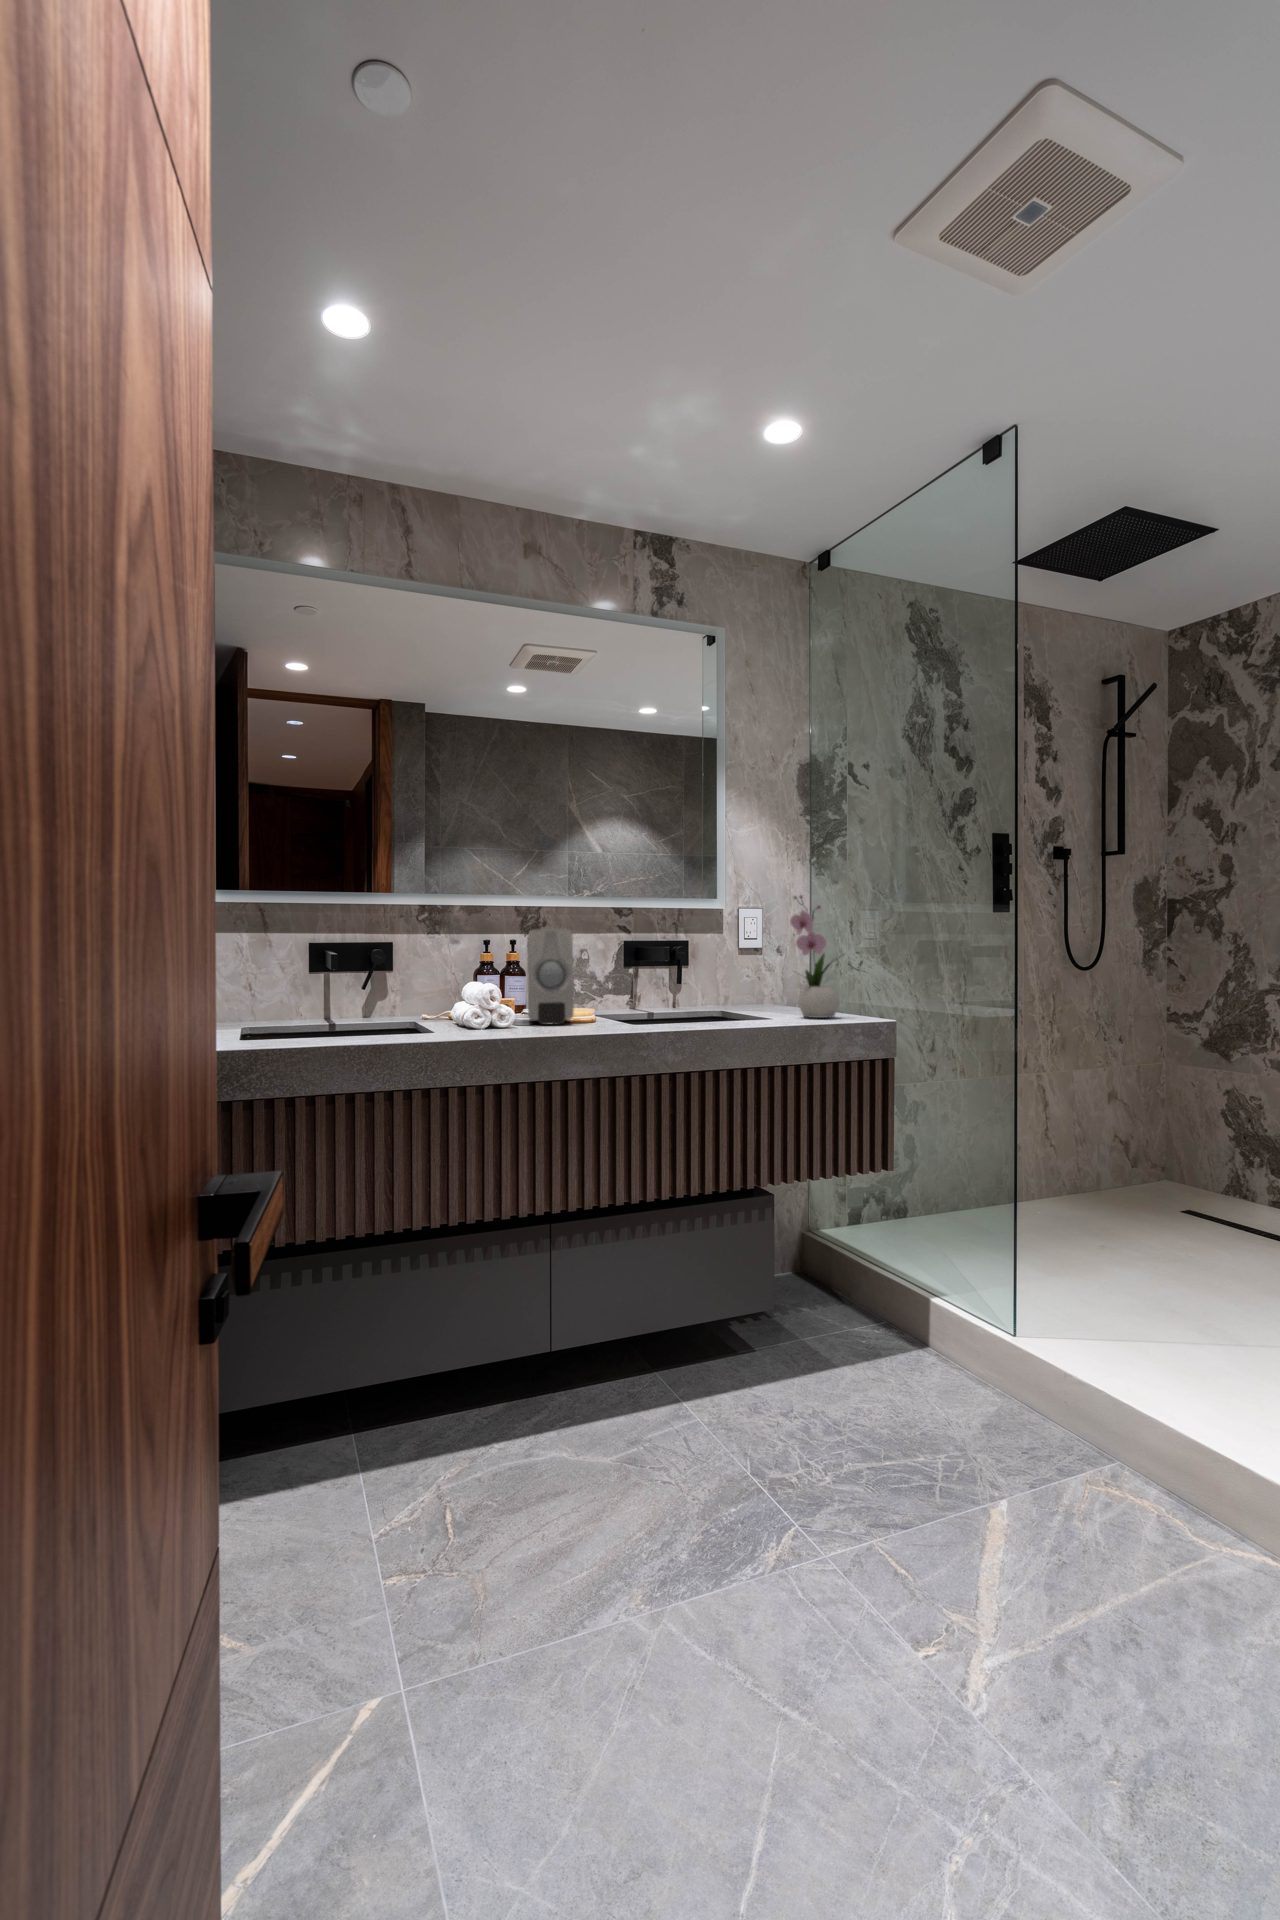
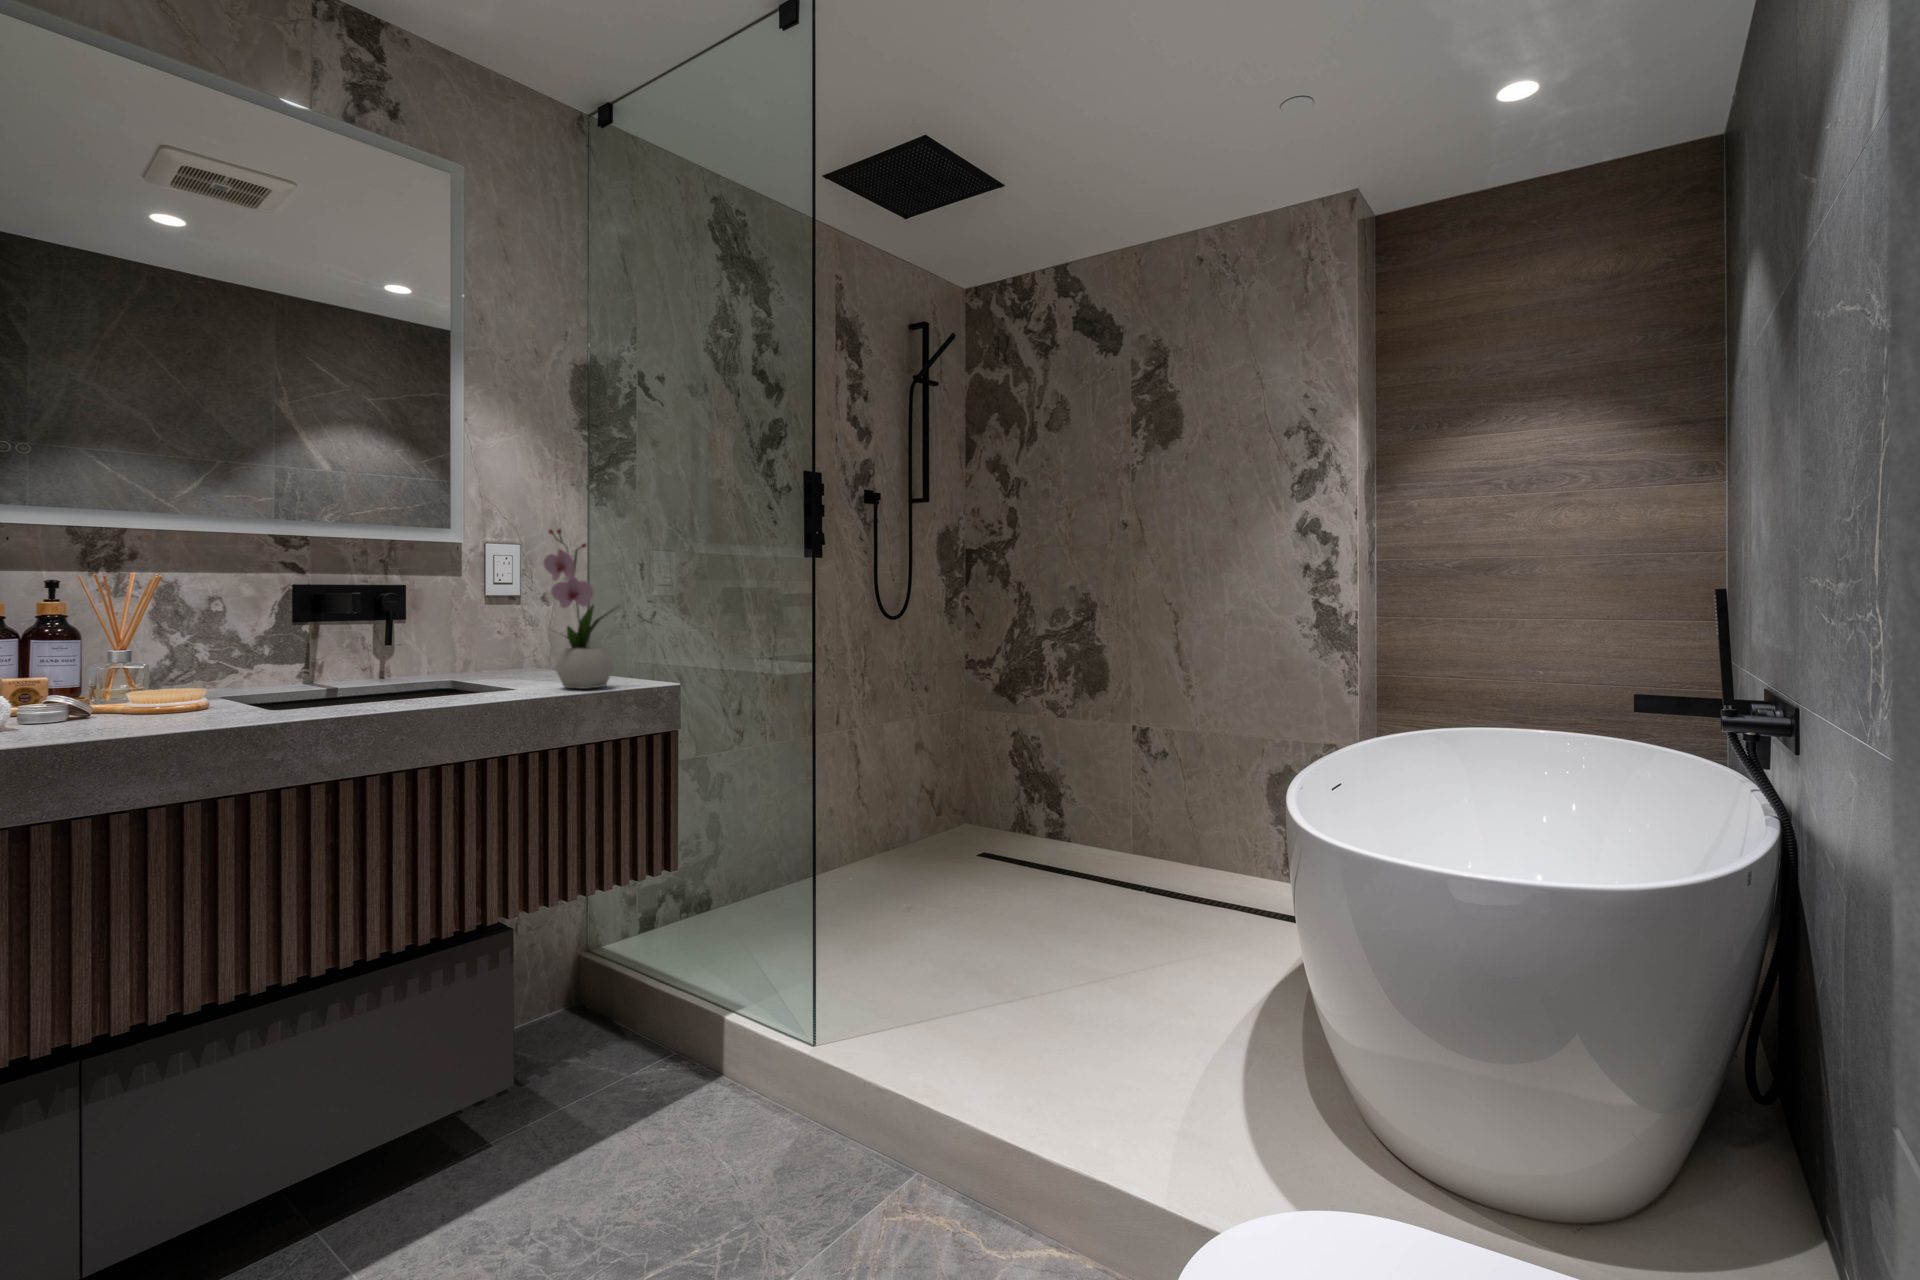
soap dispenser: present [527,929,574,1025] -> none [63,566,166,721]

